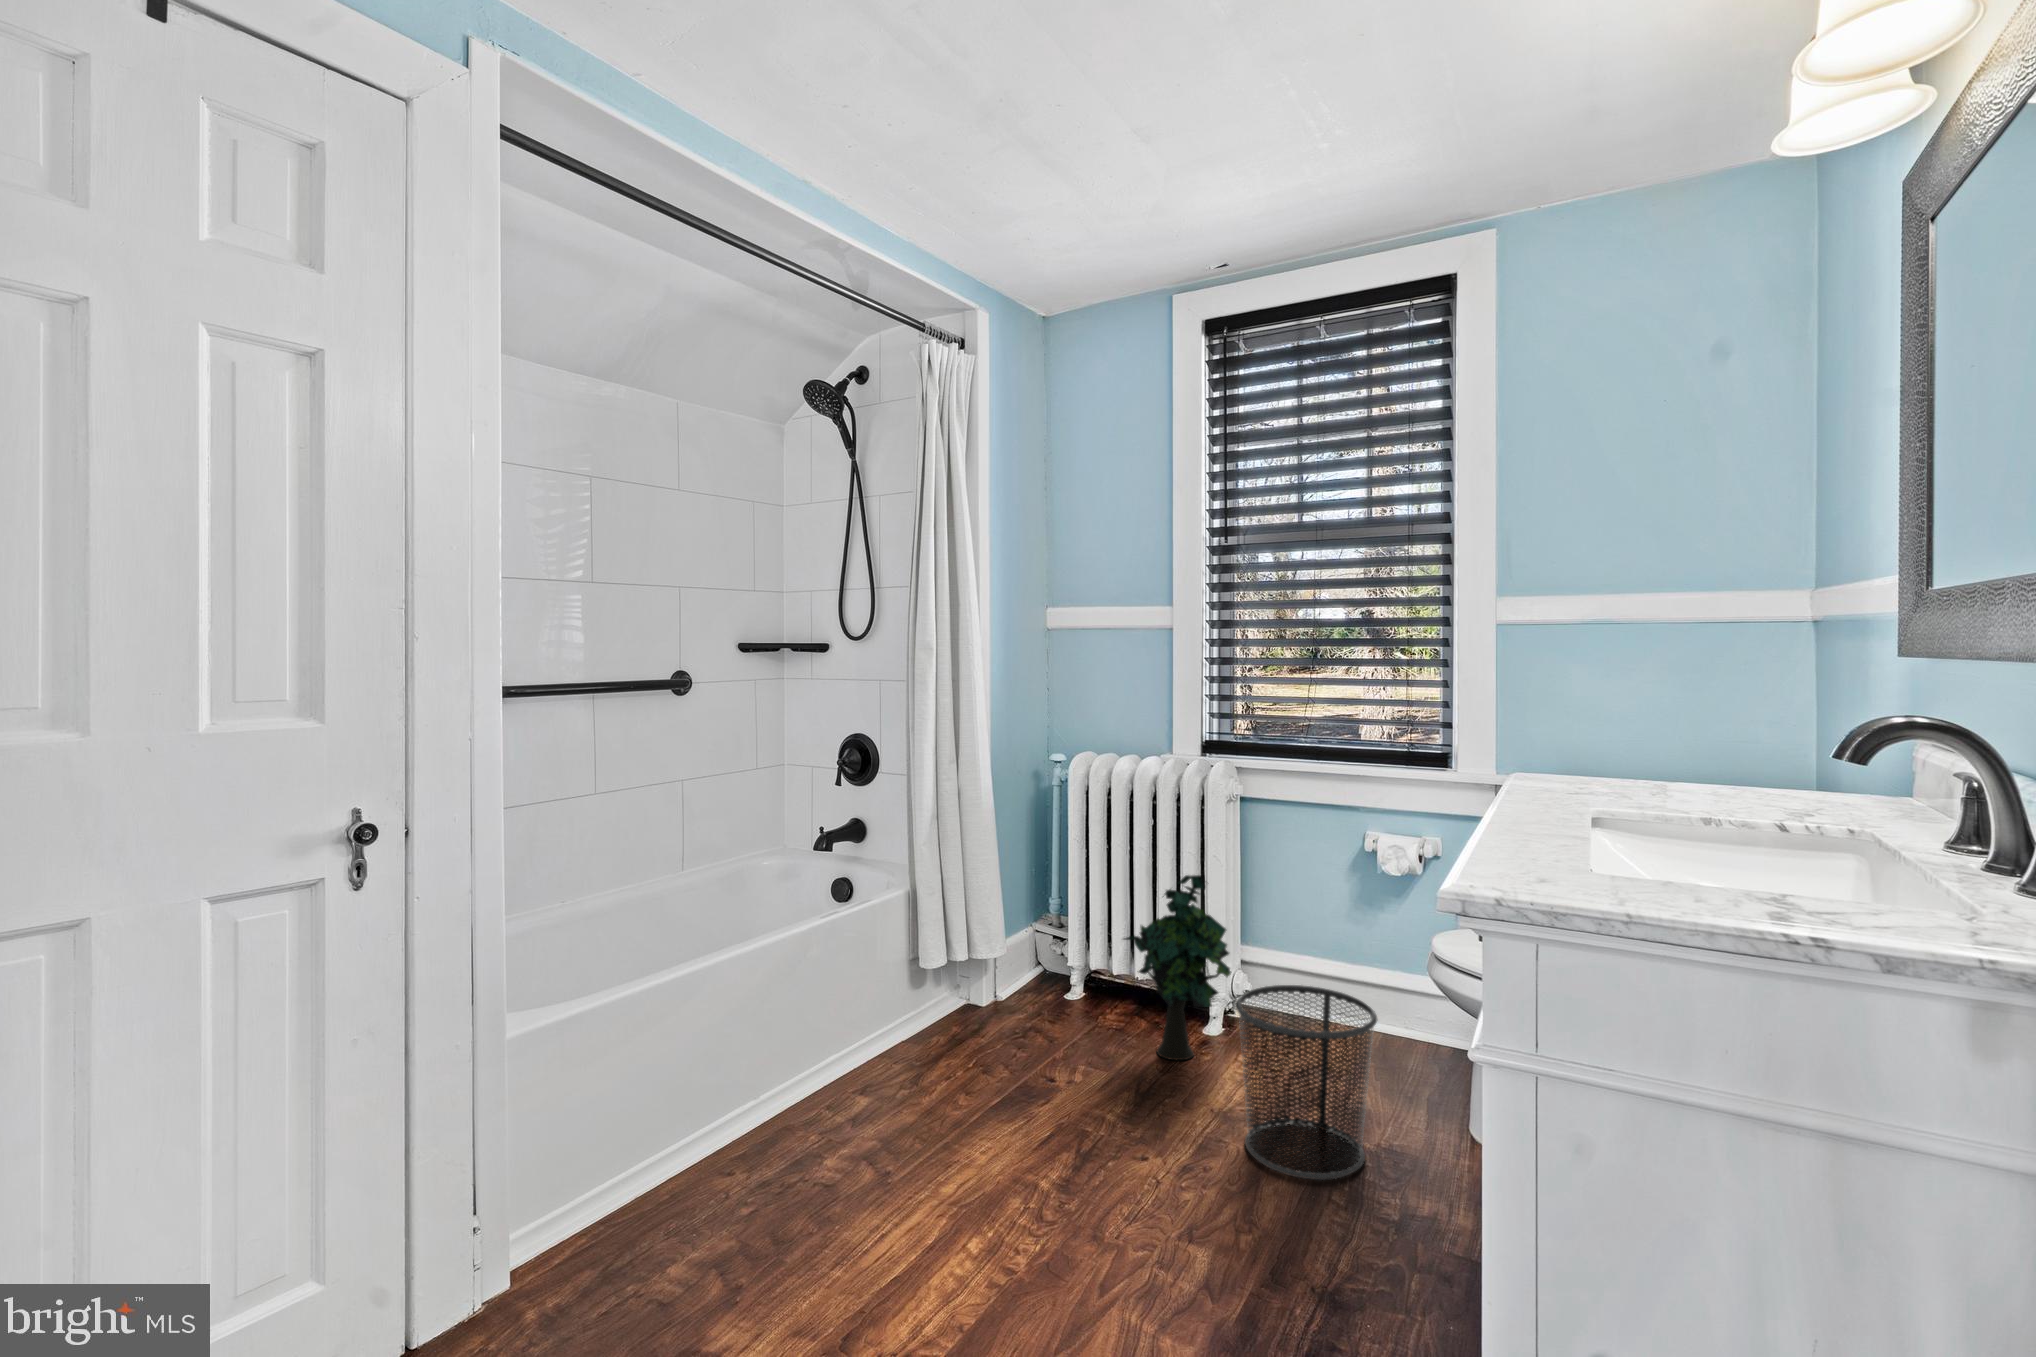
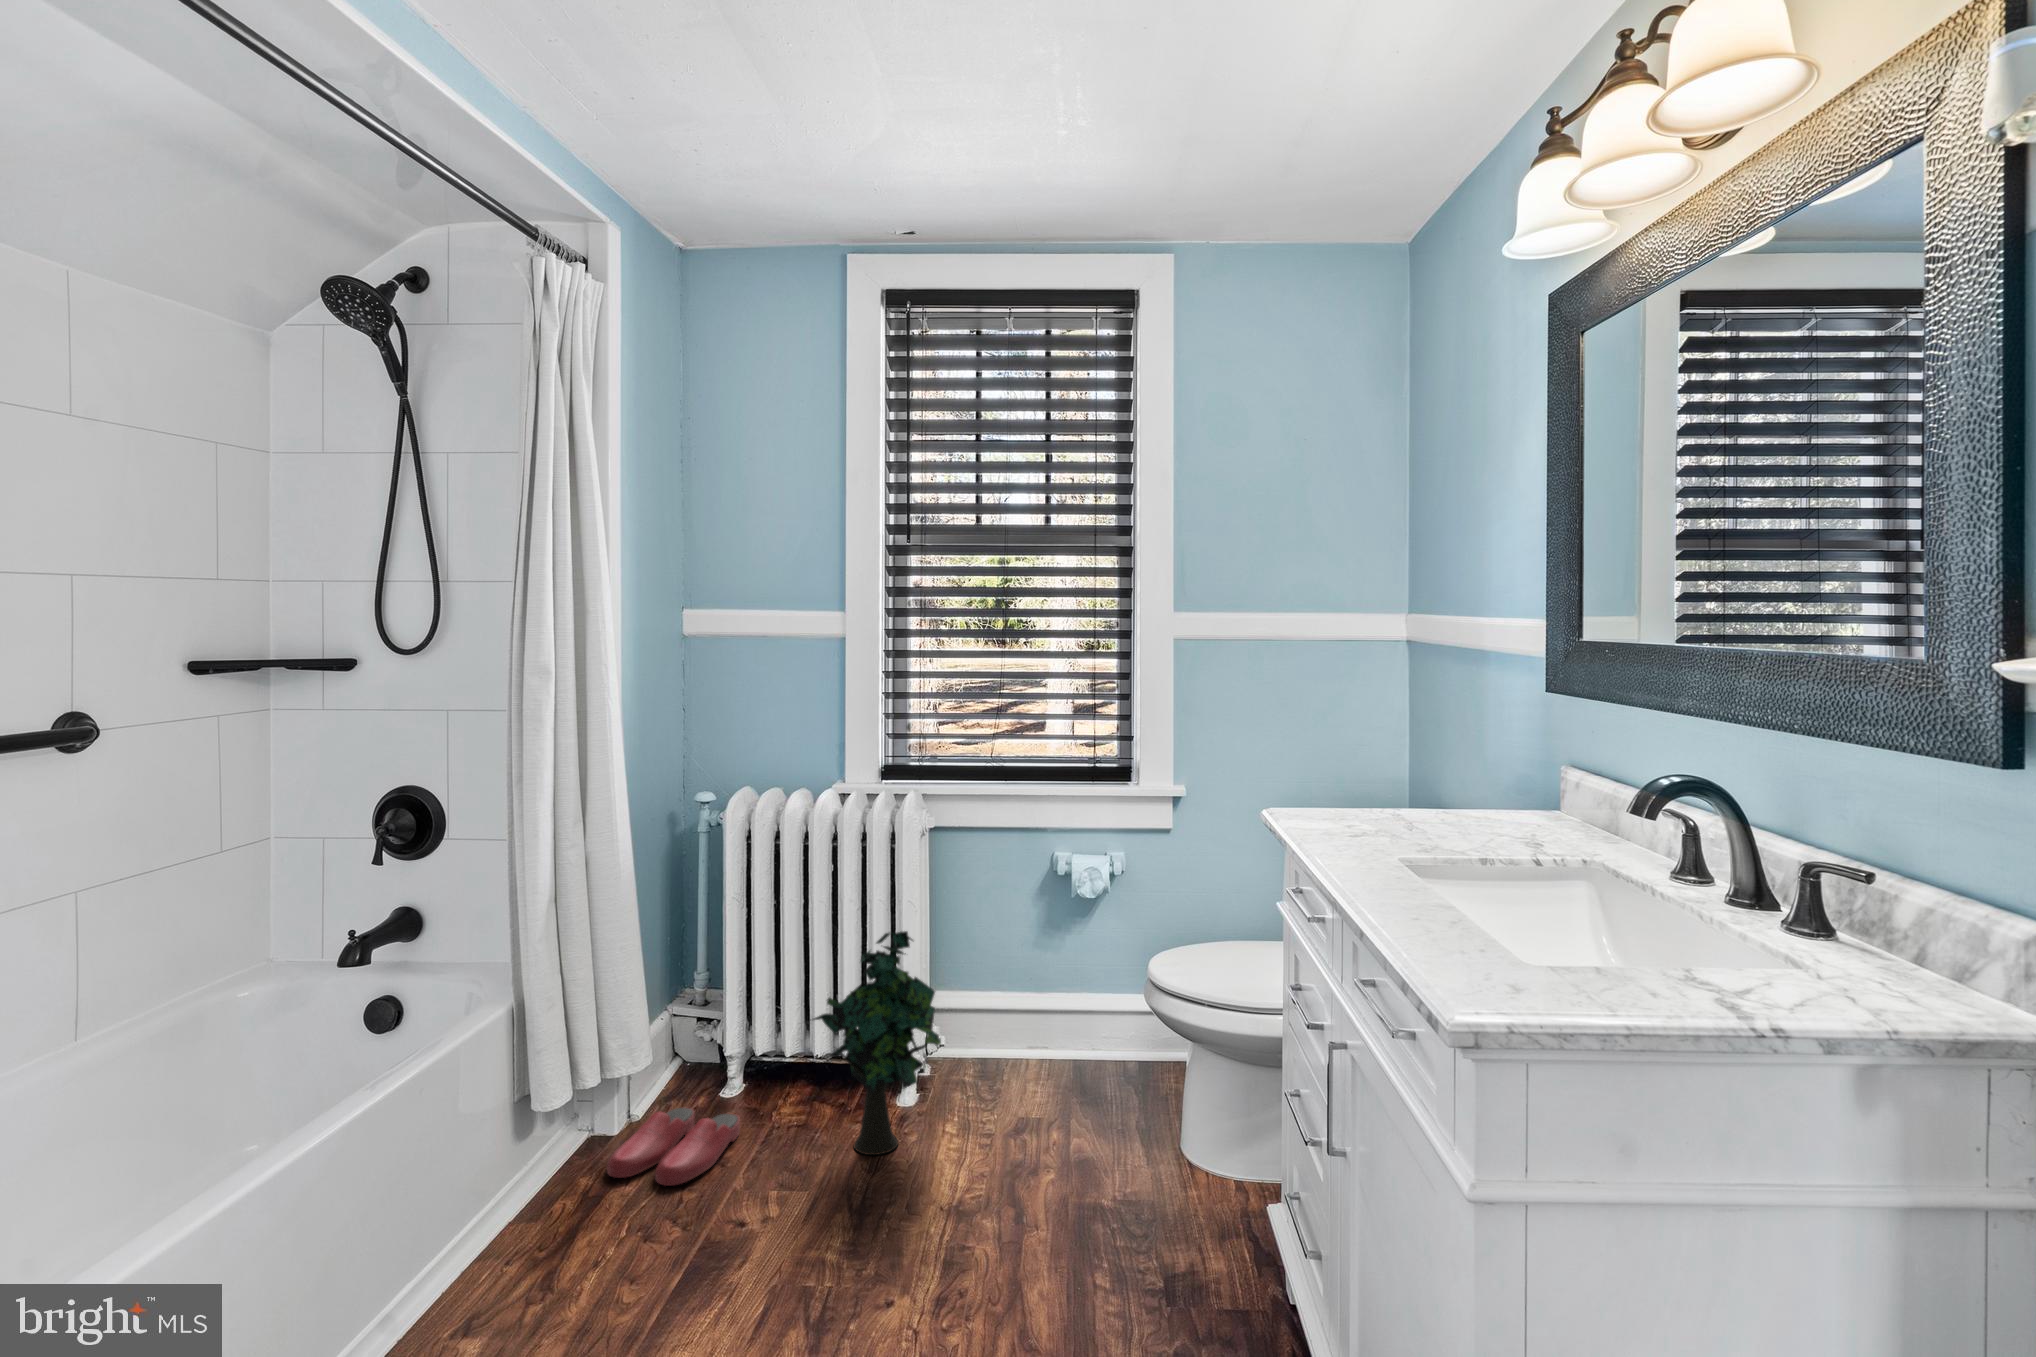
waste bin: present [1235,985,1377,1180] -> none [982,1049,1138,1278]
slippers: none [970,997,1073,1050] -> present [607,1108,740,1186]

